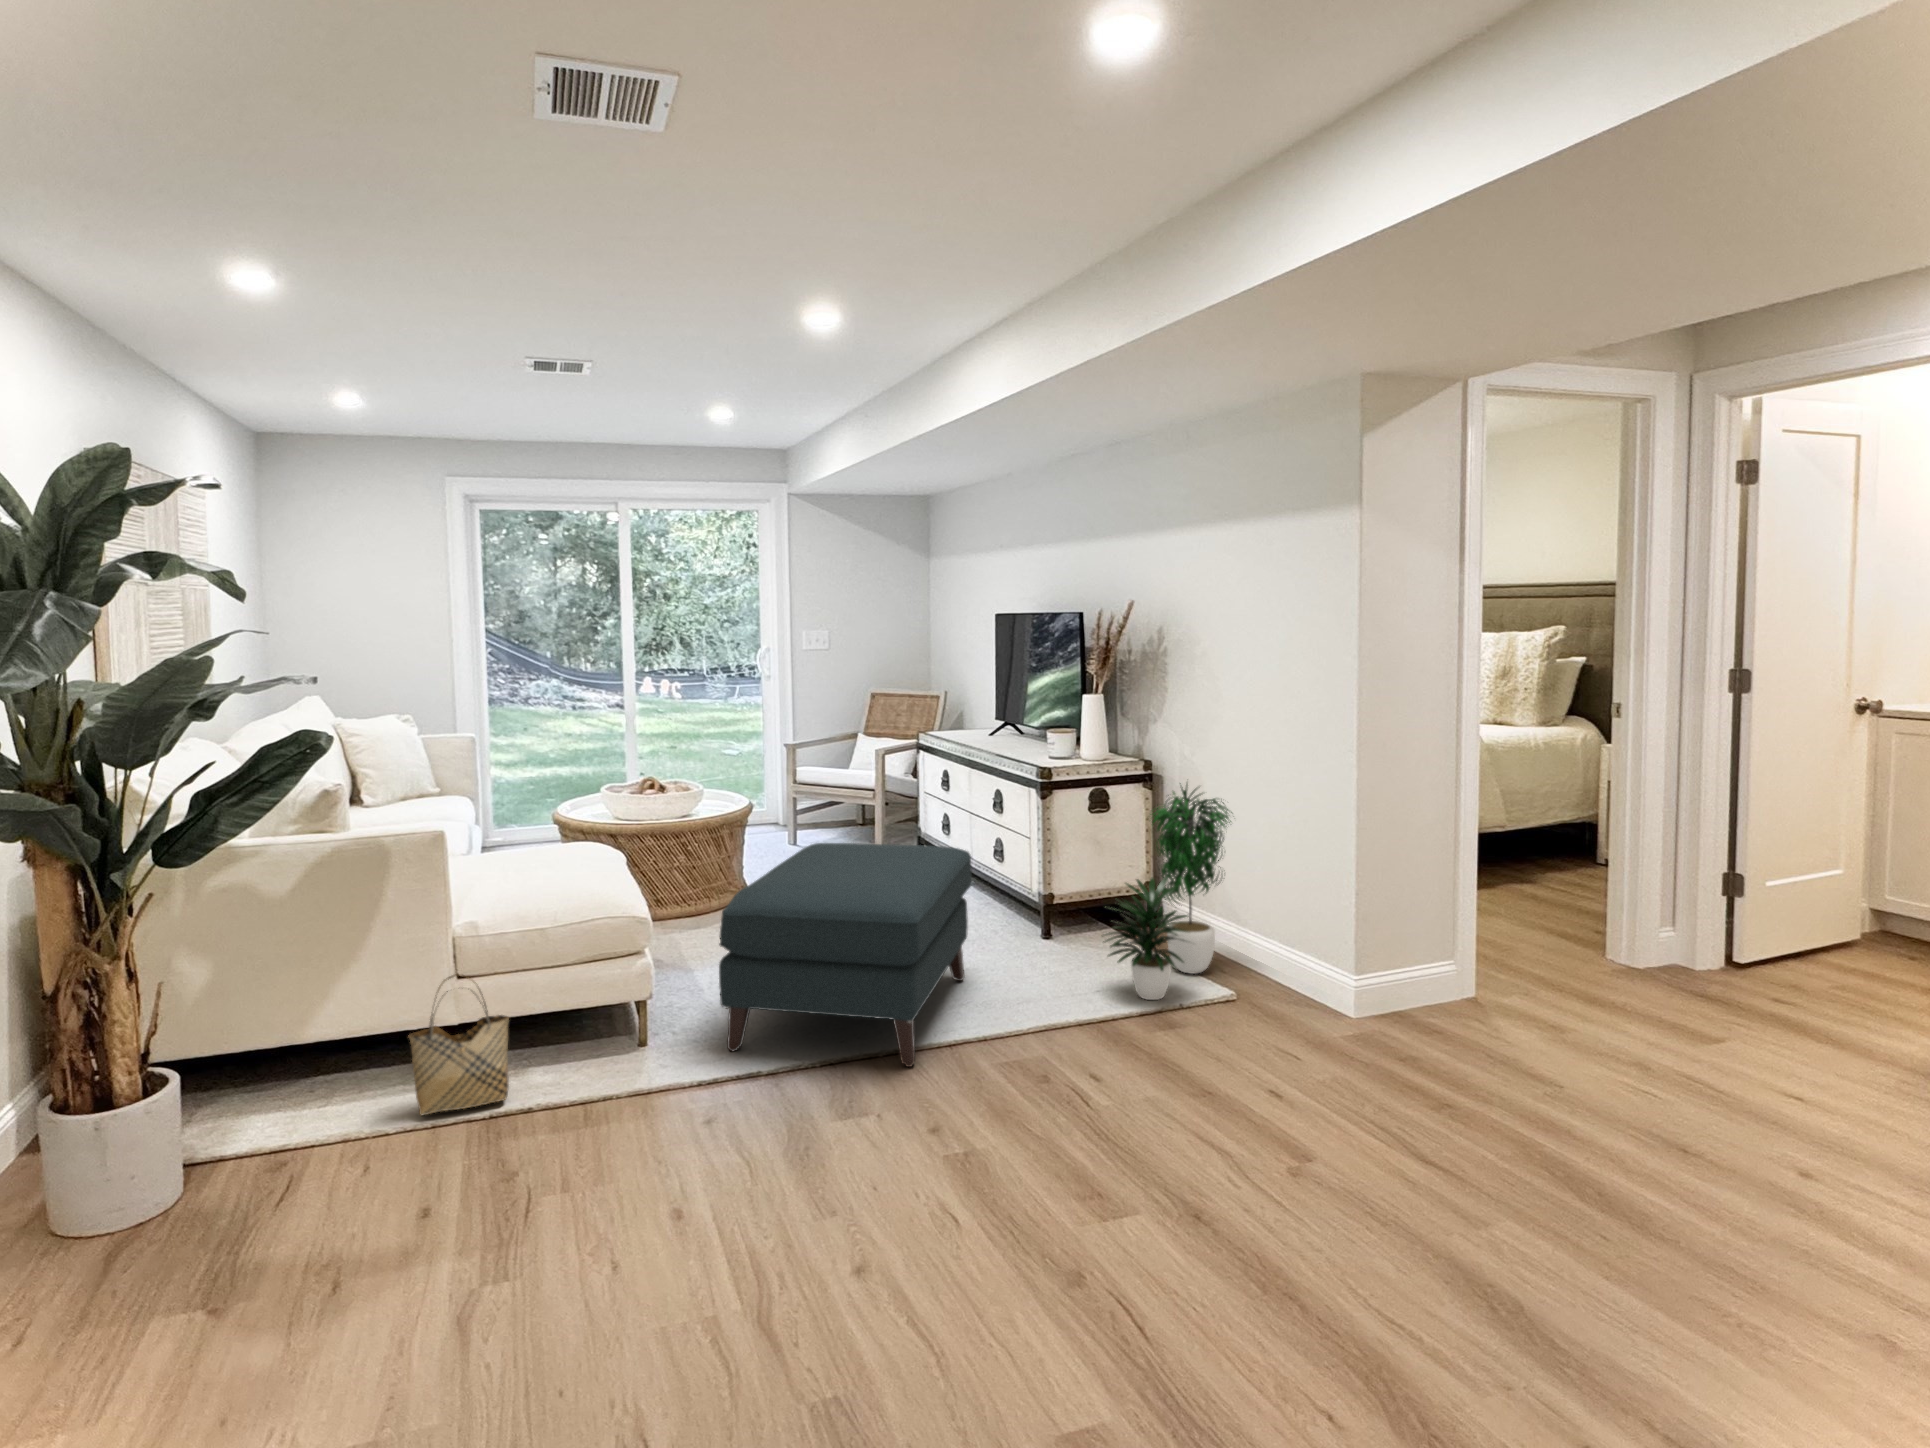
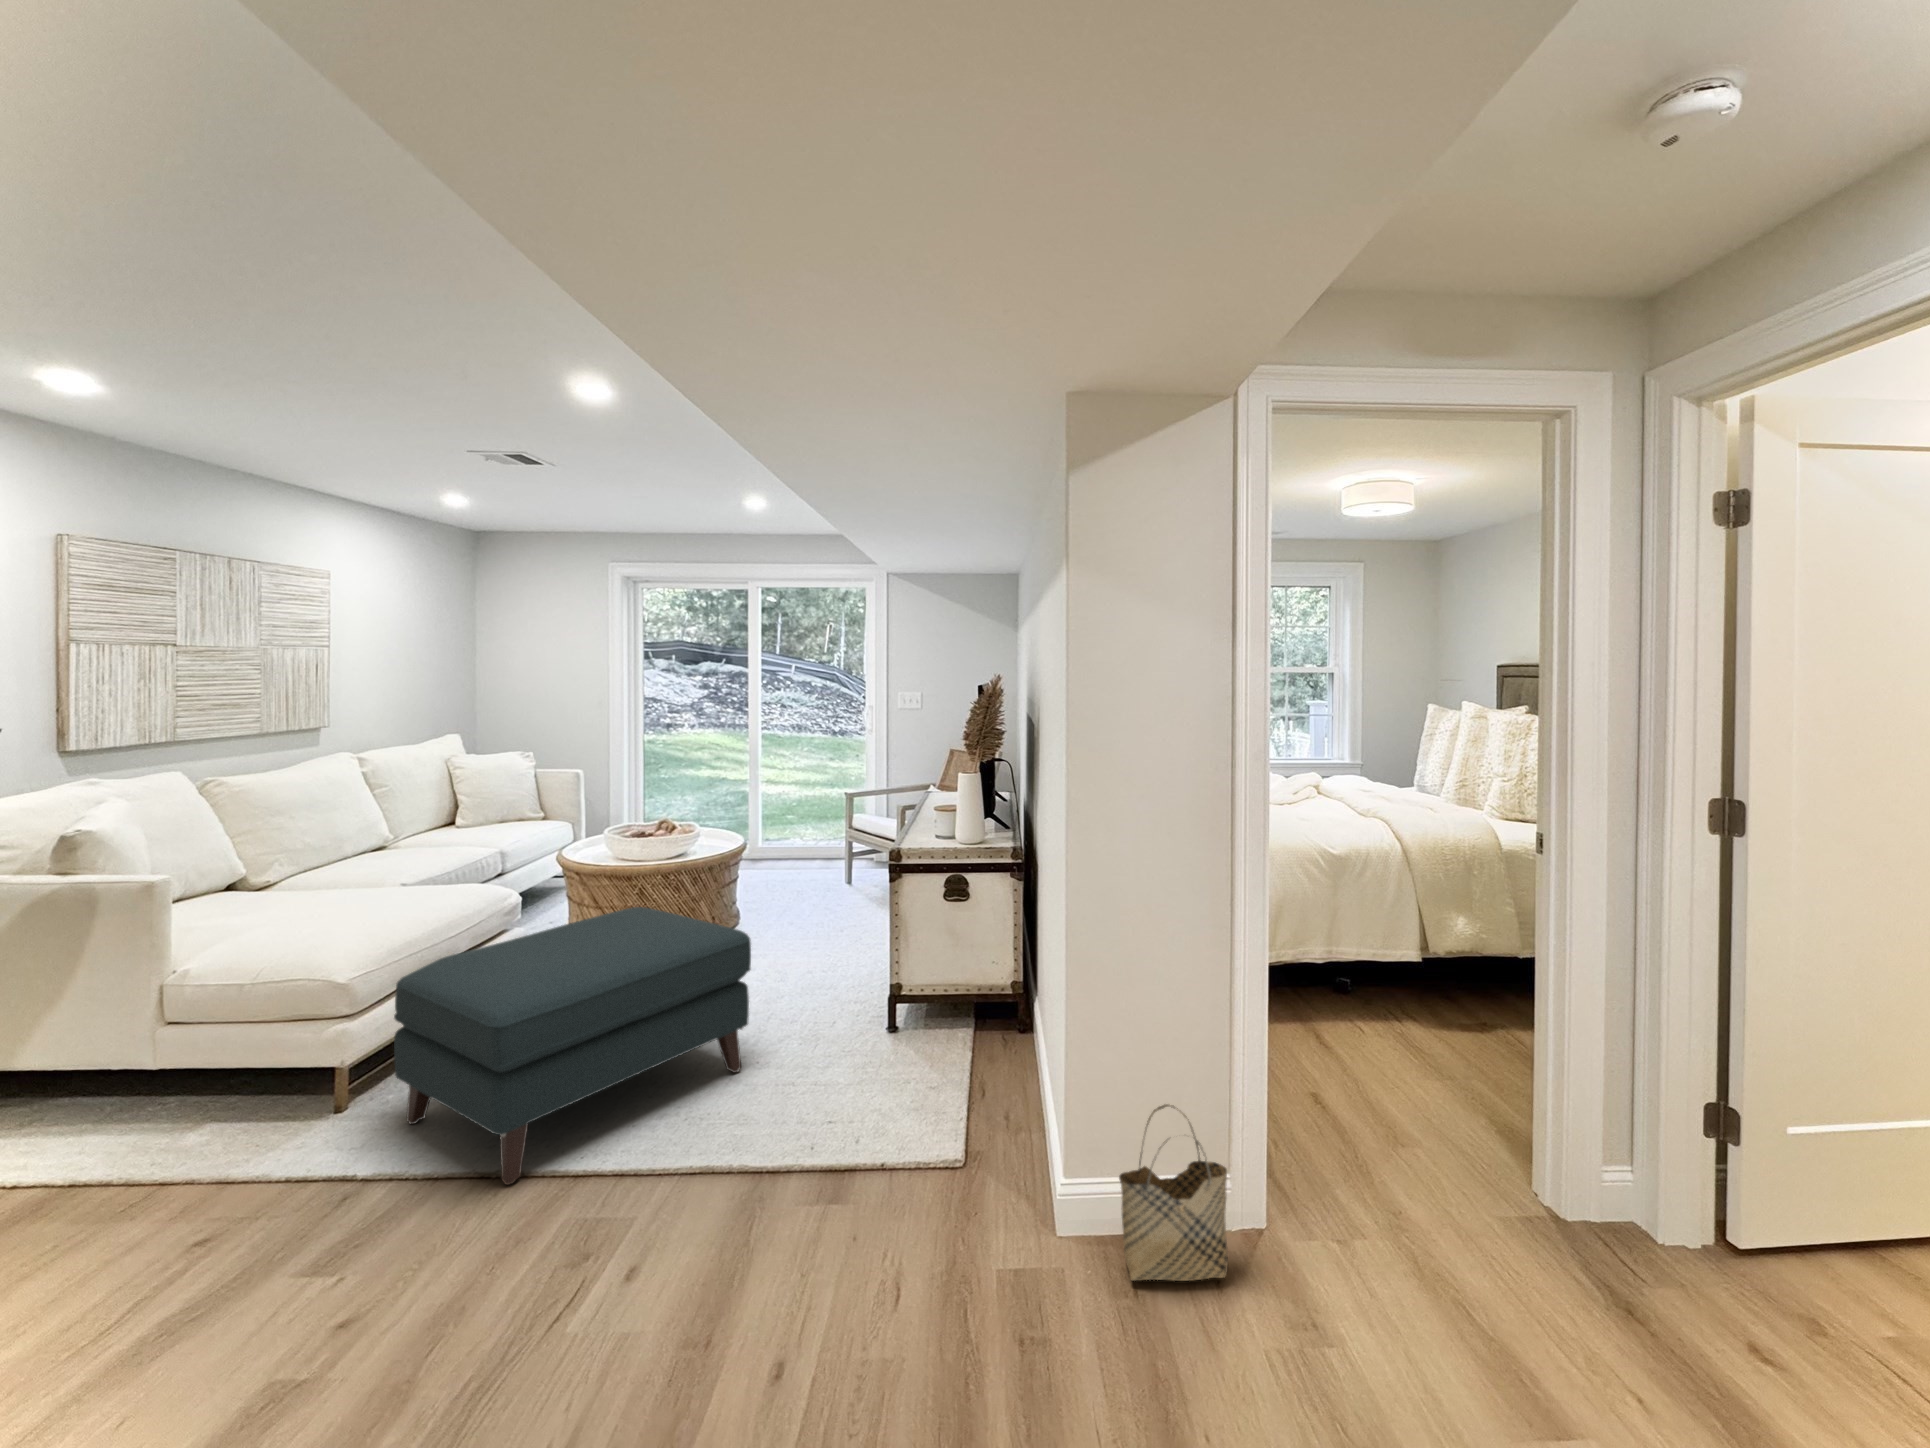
potted plant: present [1105,785,1232,1000] -> none [830,879,1029,1141]
woven basket: present [408,974,509,1115] -> present [1119,1105,1228,1281]

